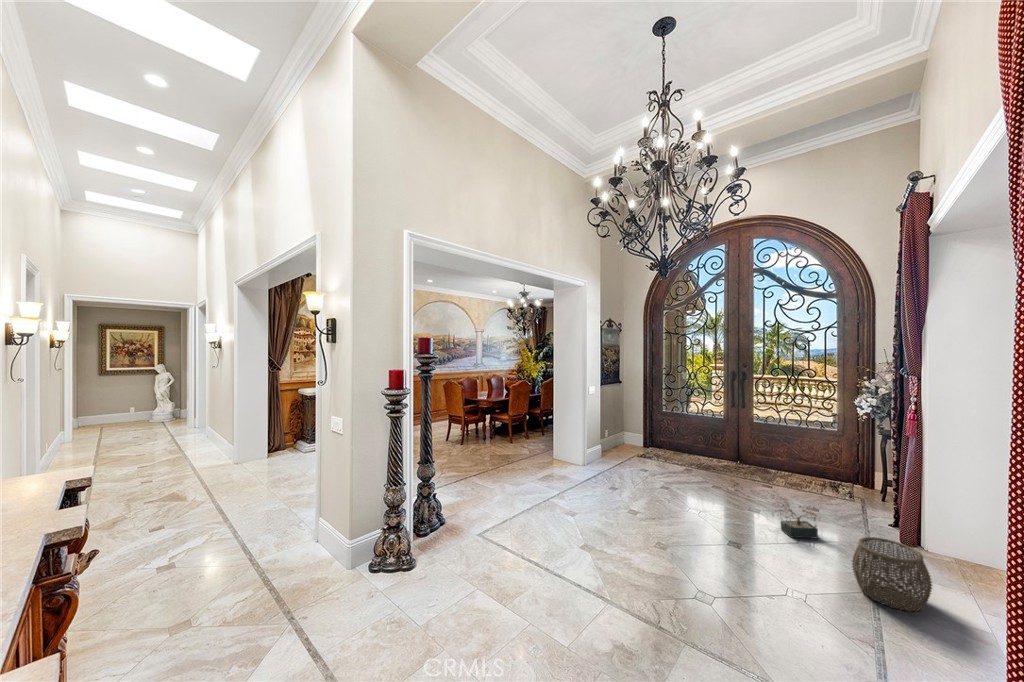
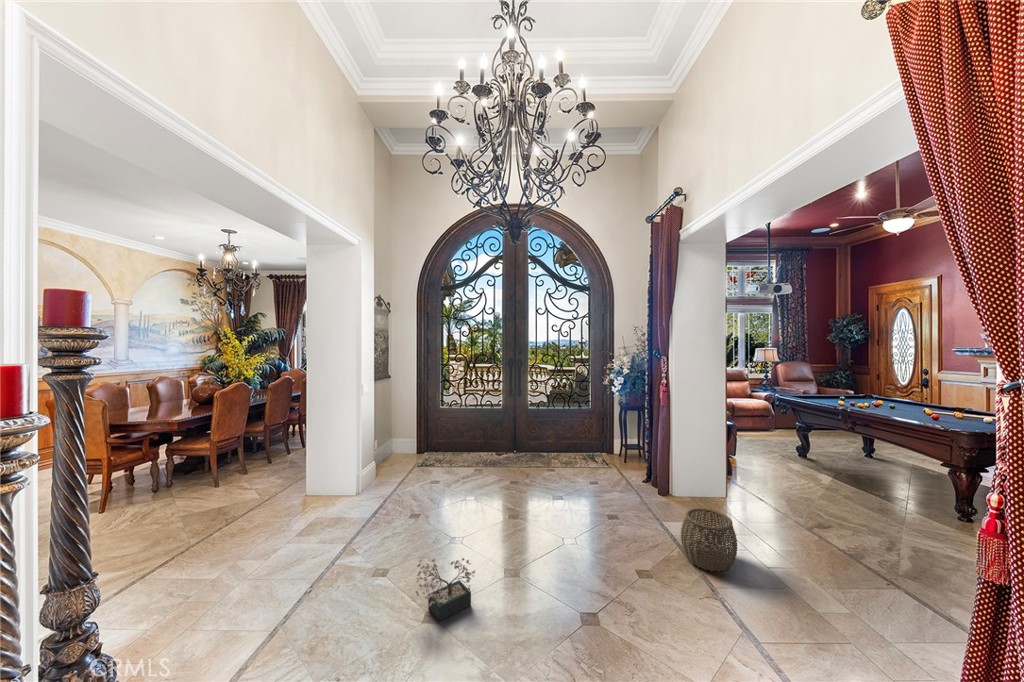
decorative plant: present [772,497,821,538] -> present [416,558,475,621]

